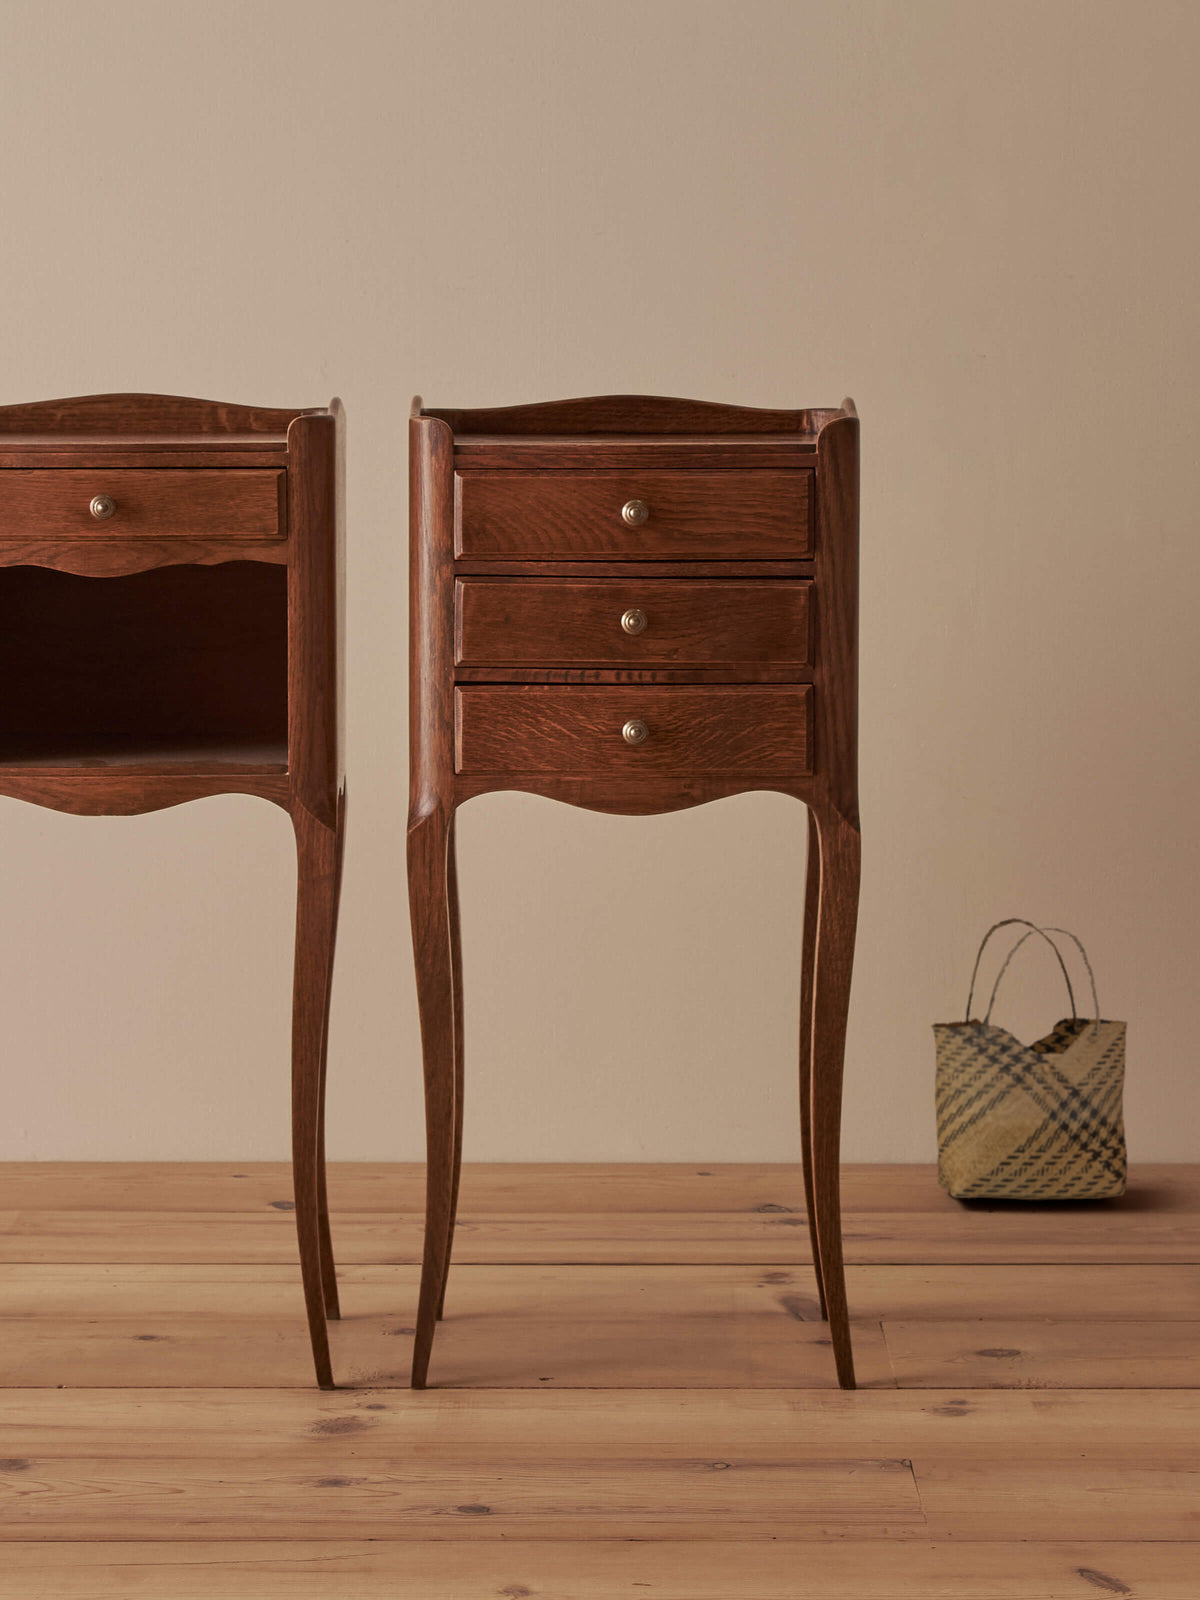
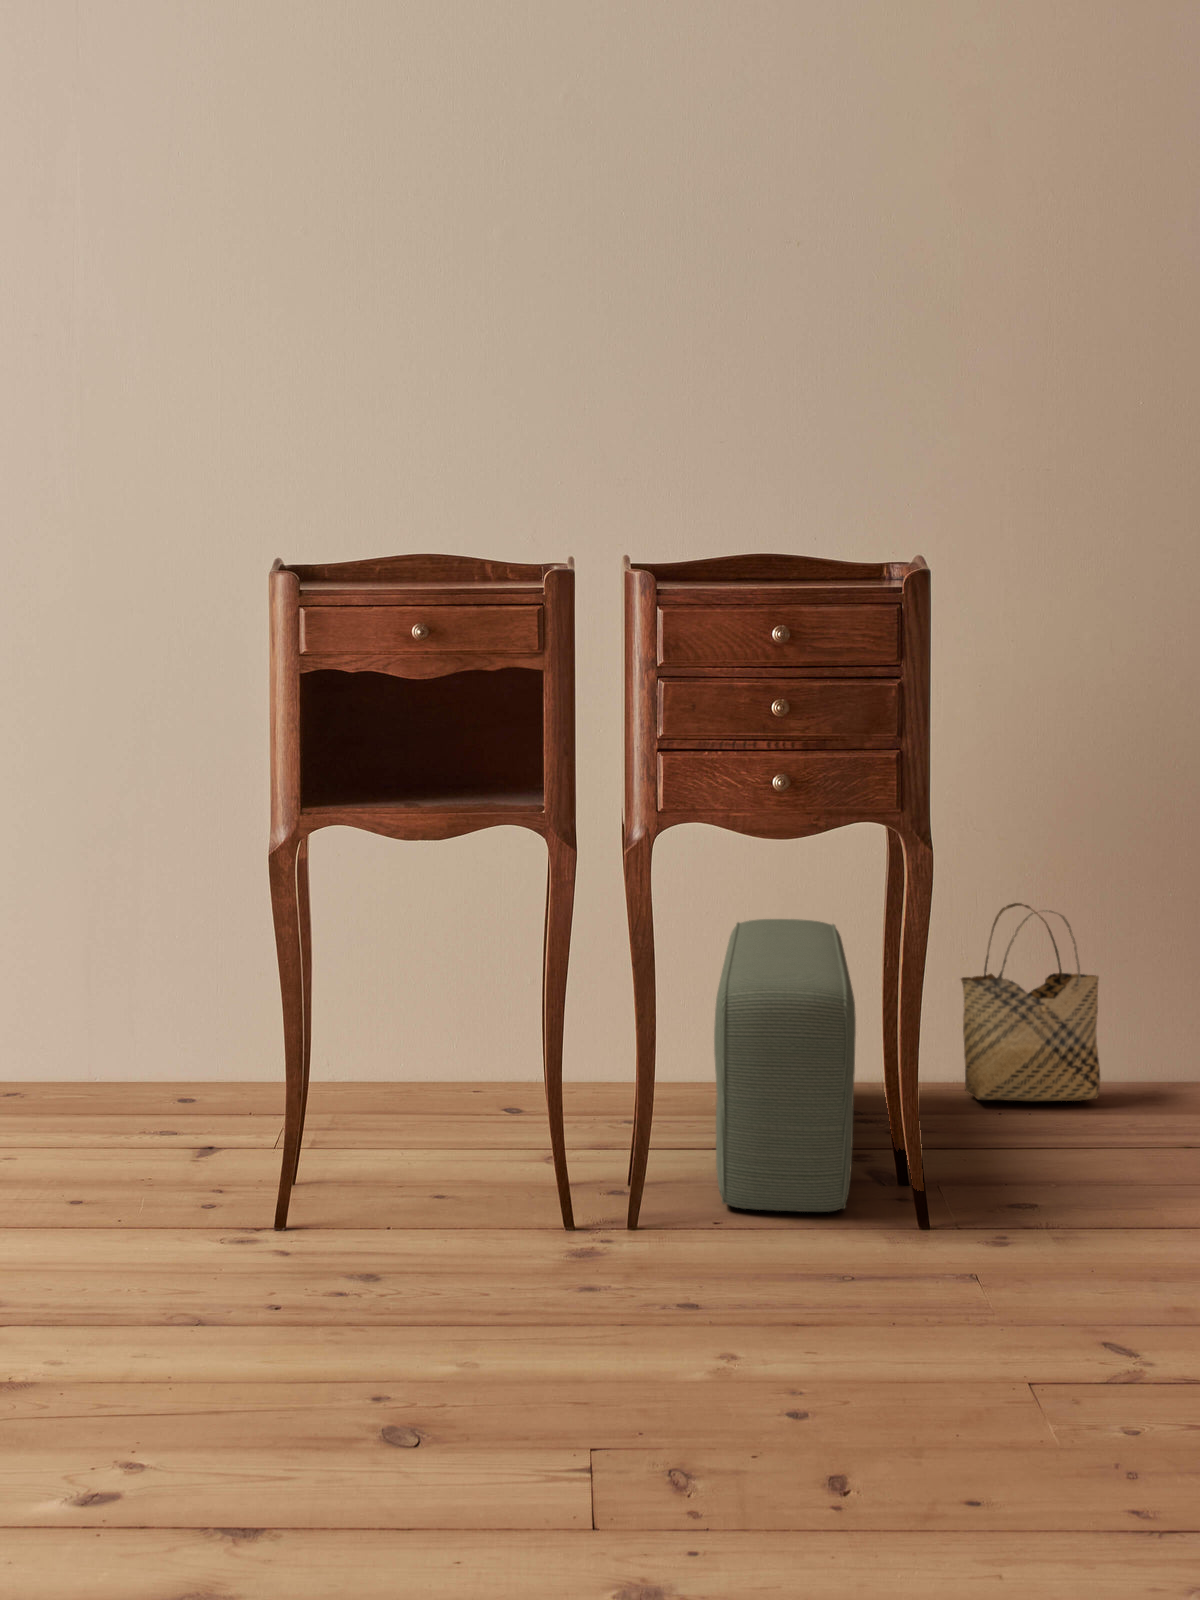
pouf: none [550,941,762,1363] -> present [714,919,856,1212]

